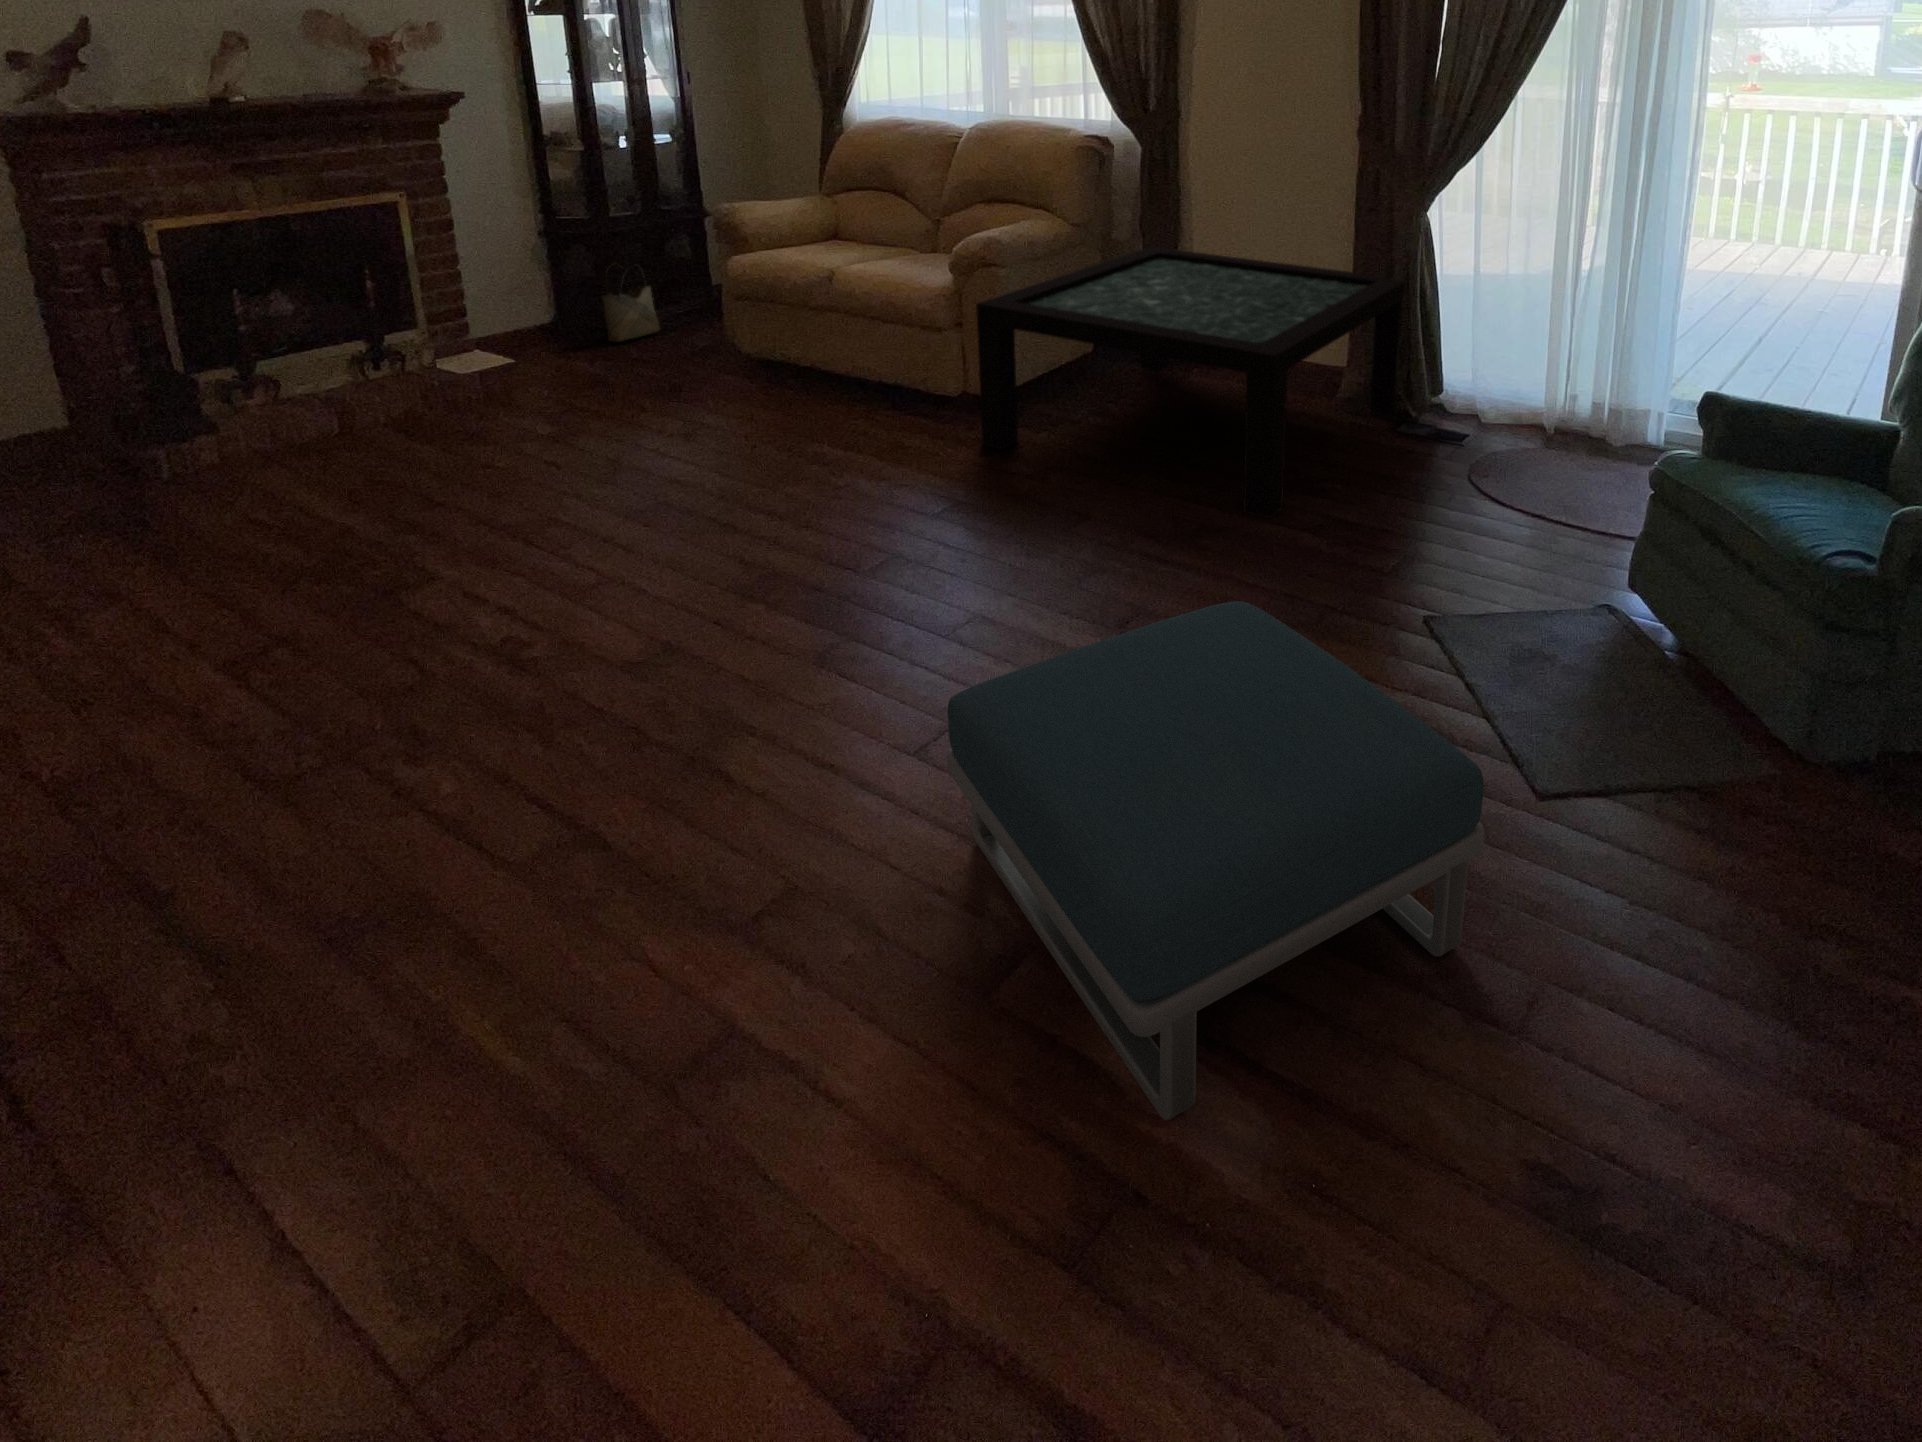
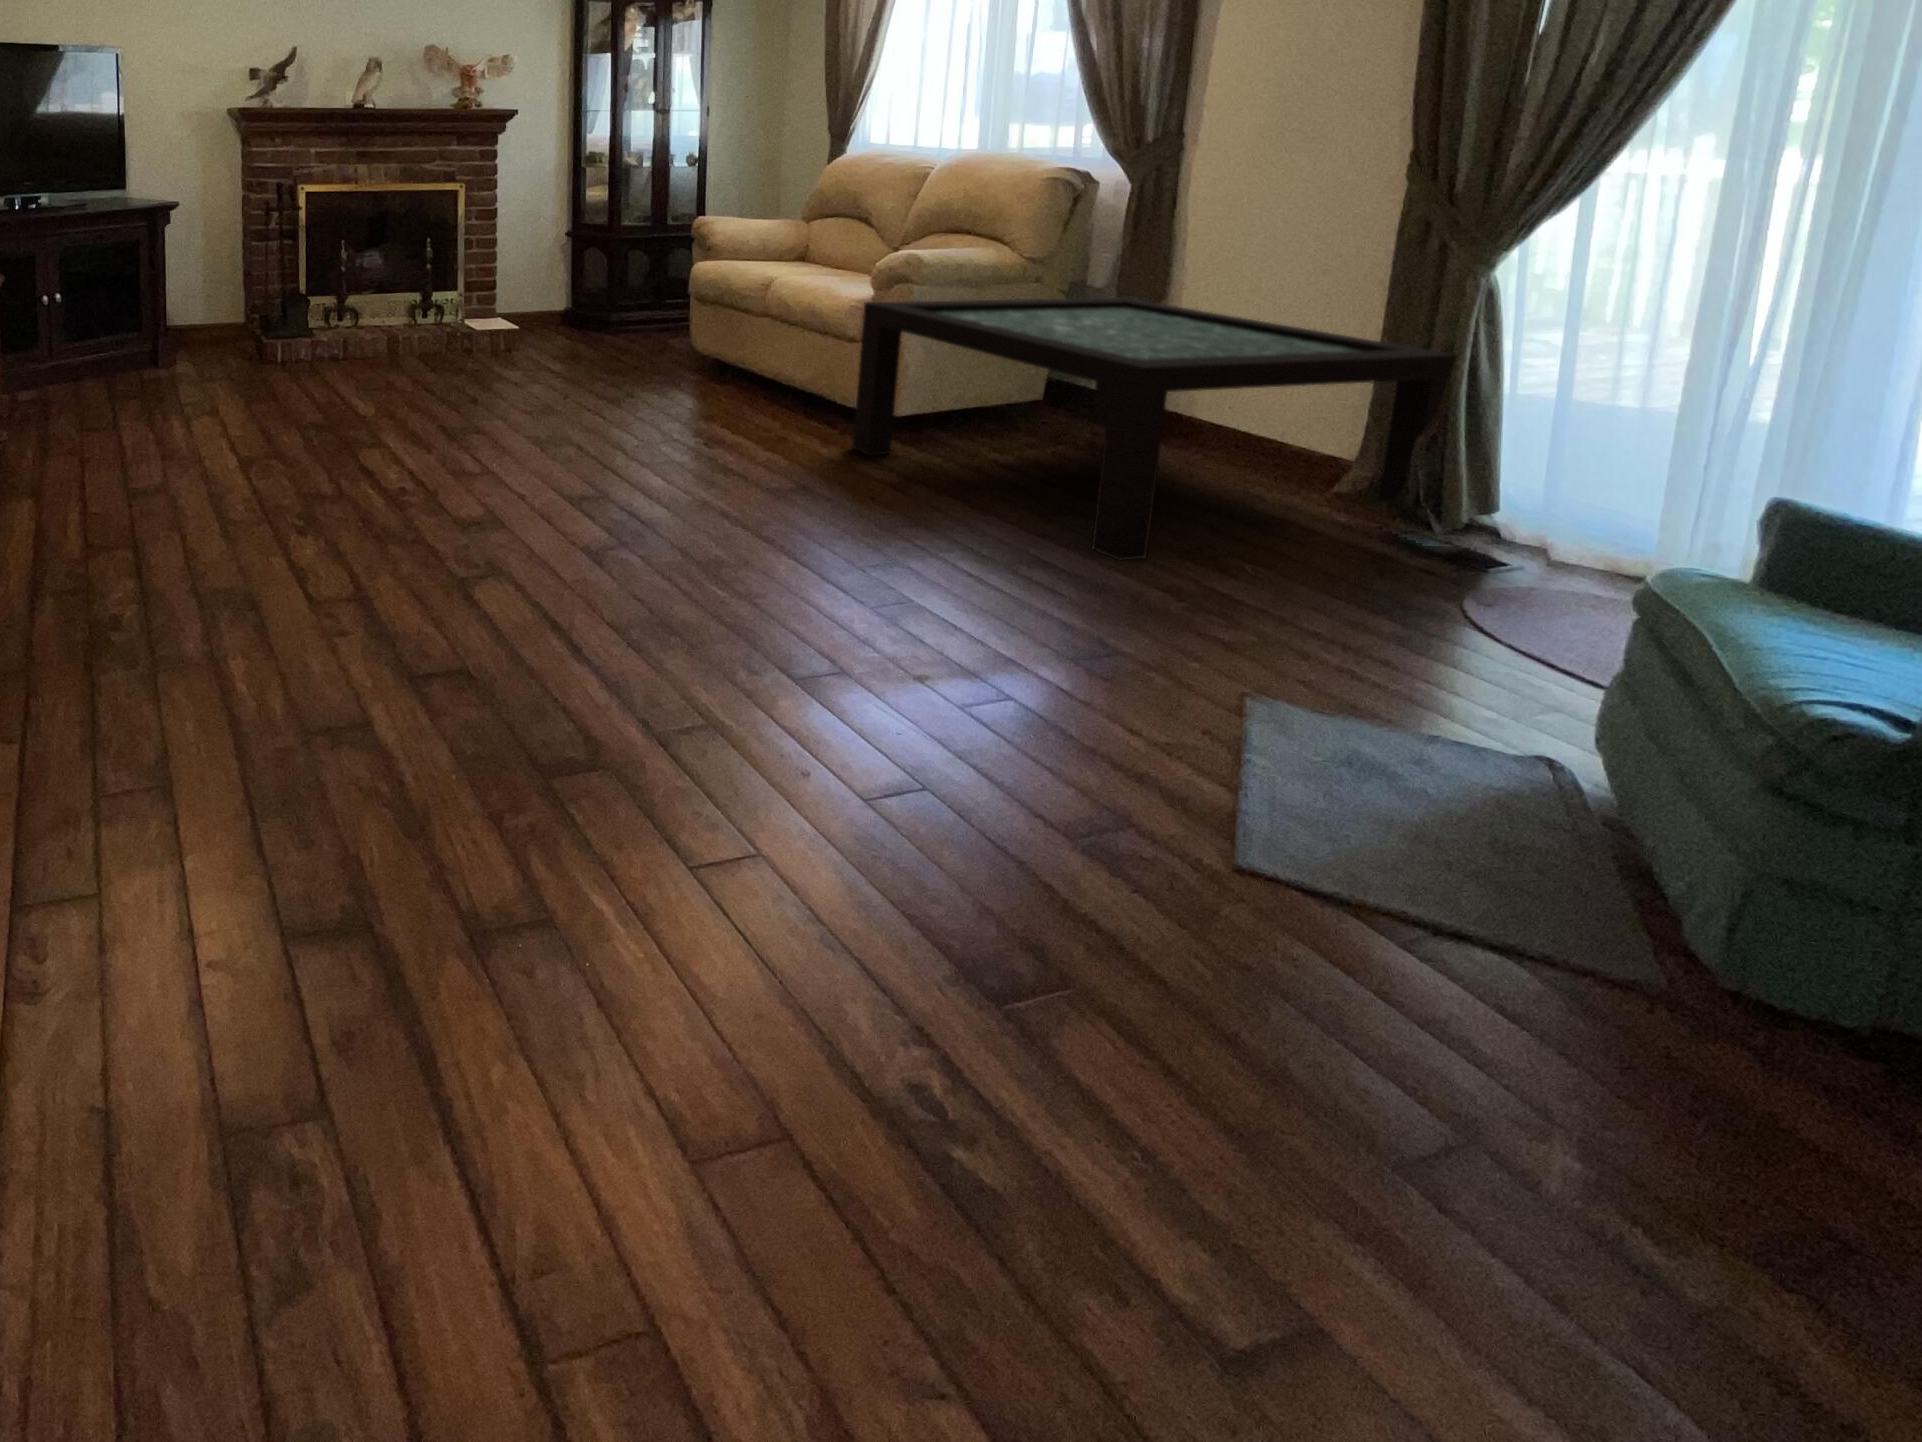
woven basket: present [603,264,659,342] -> none [592,268,637,335]
footstool: present [947,601,1484,1120] -> none [586,490,1023,832]

